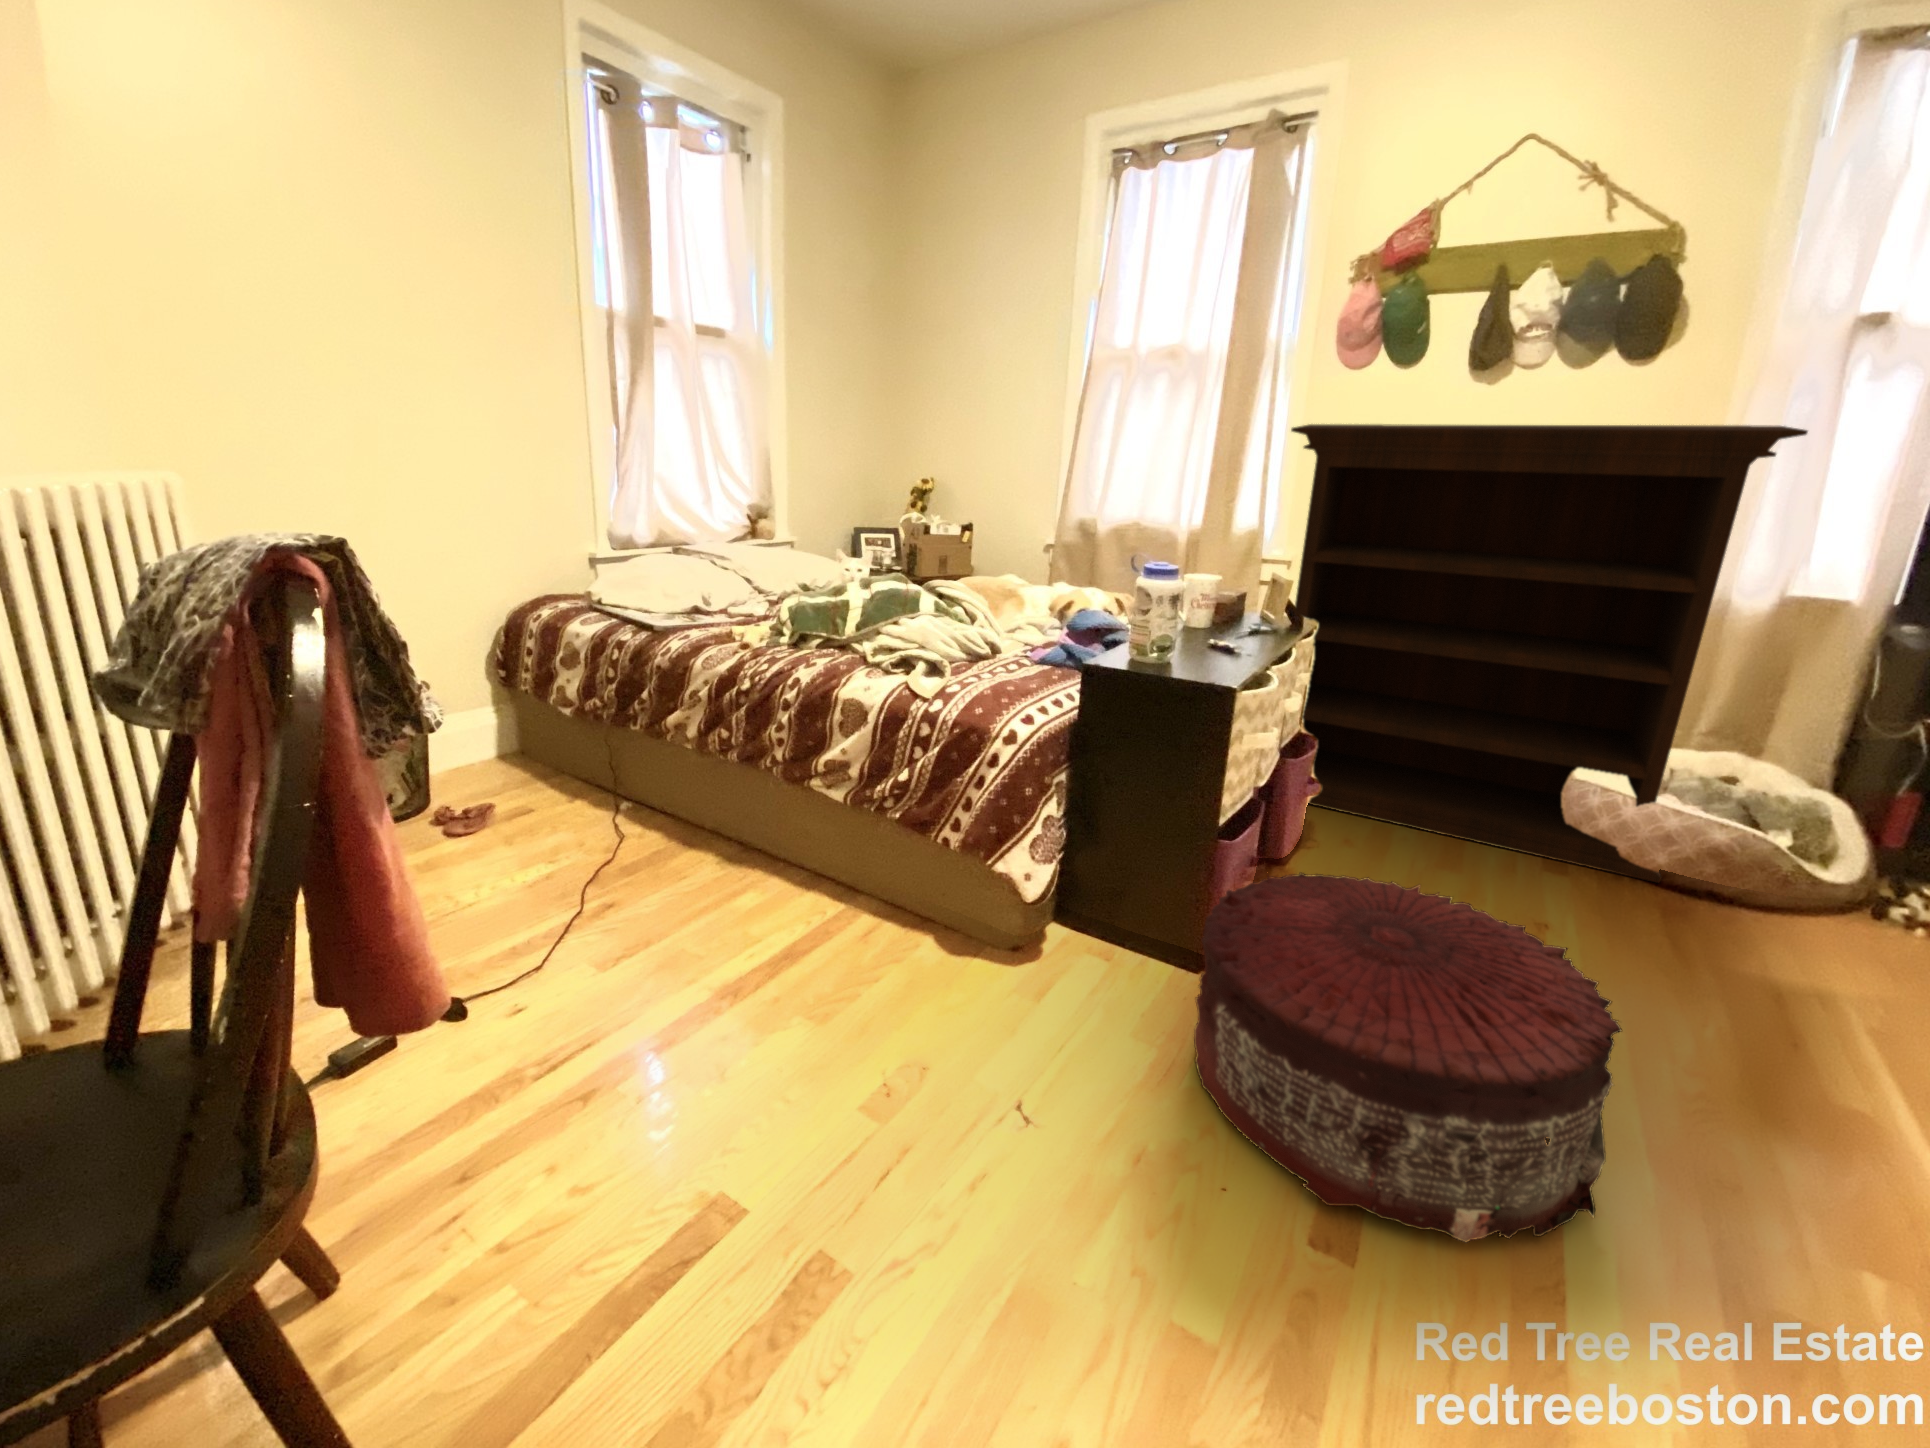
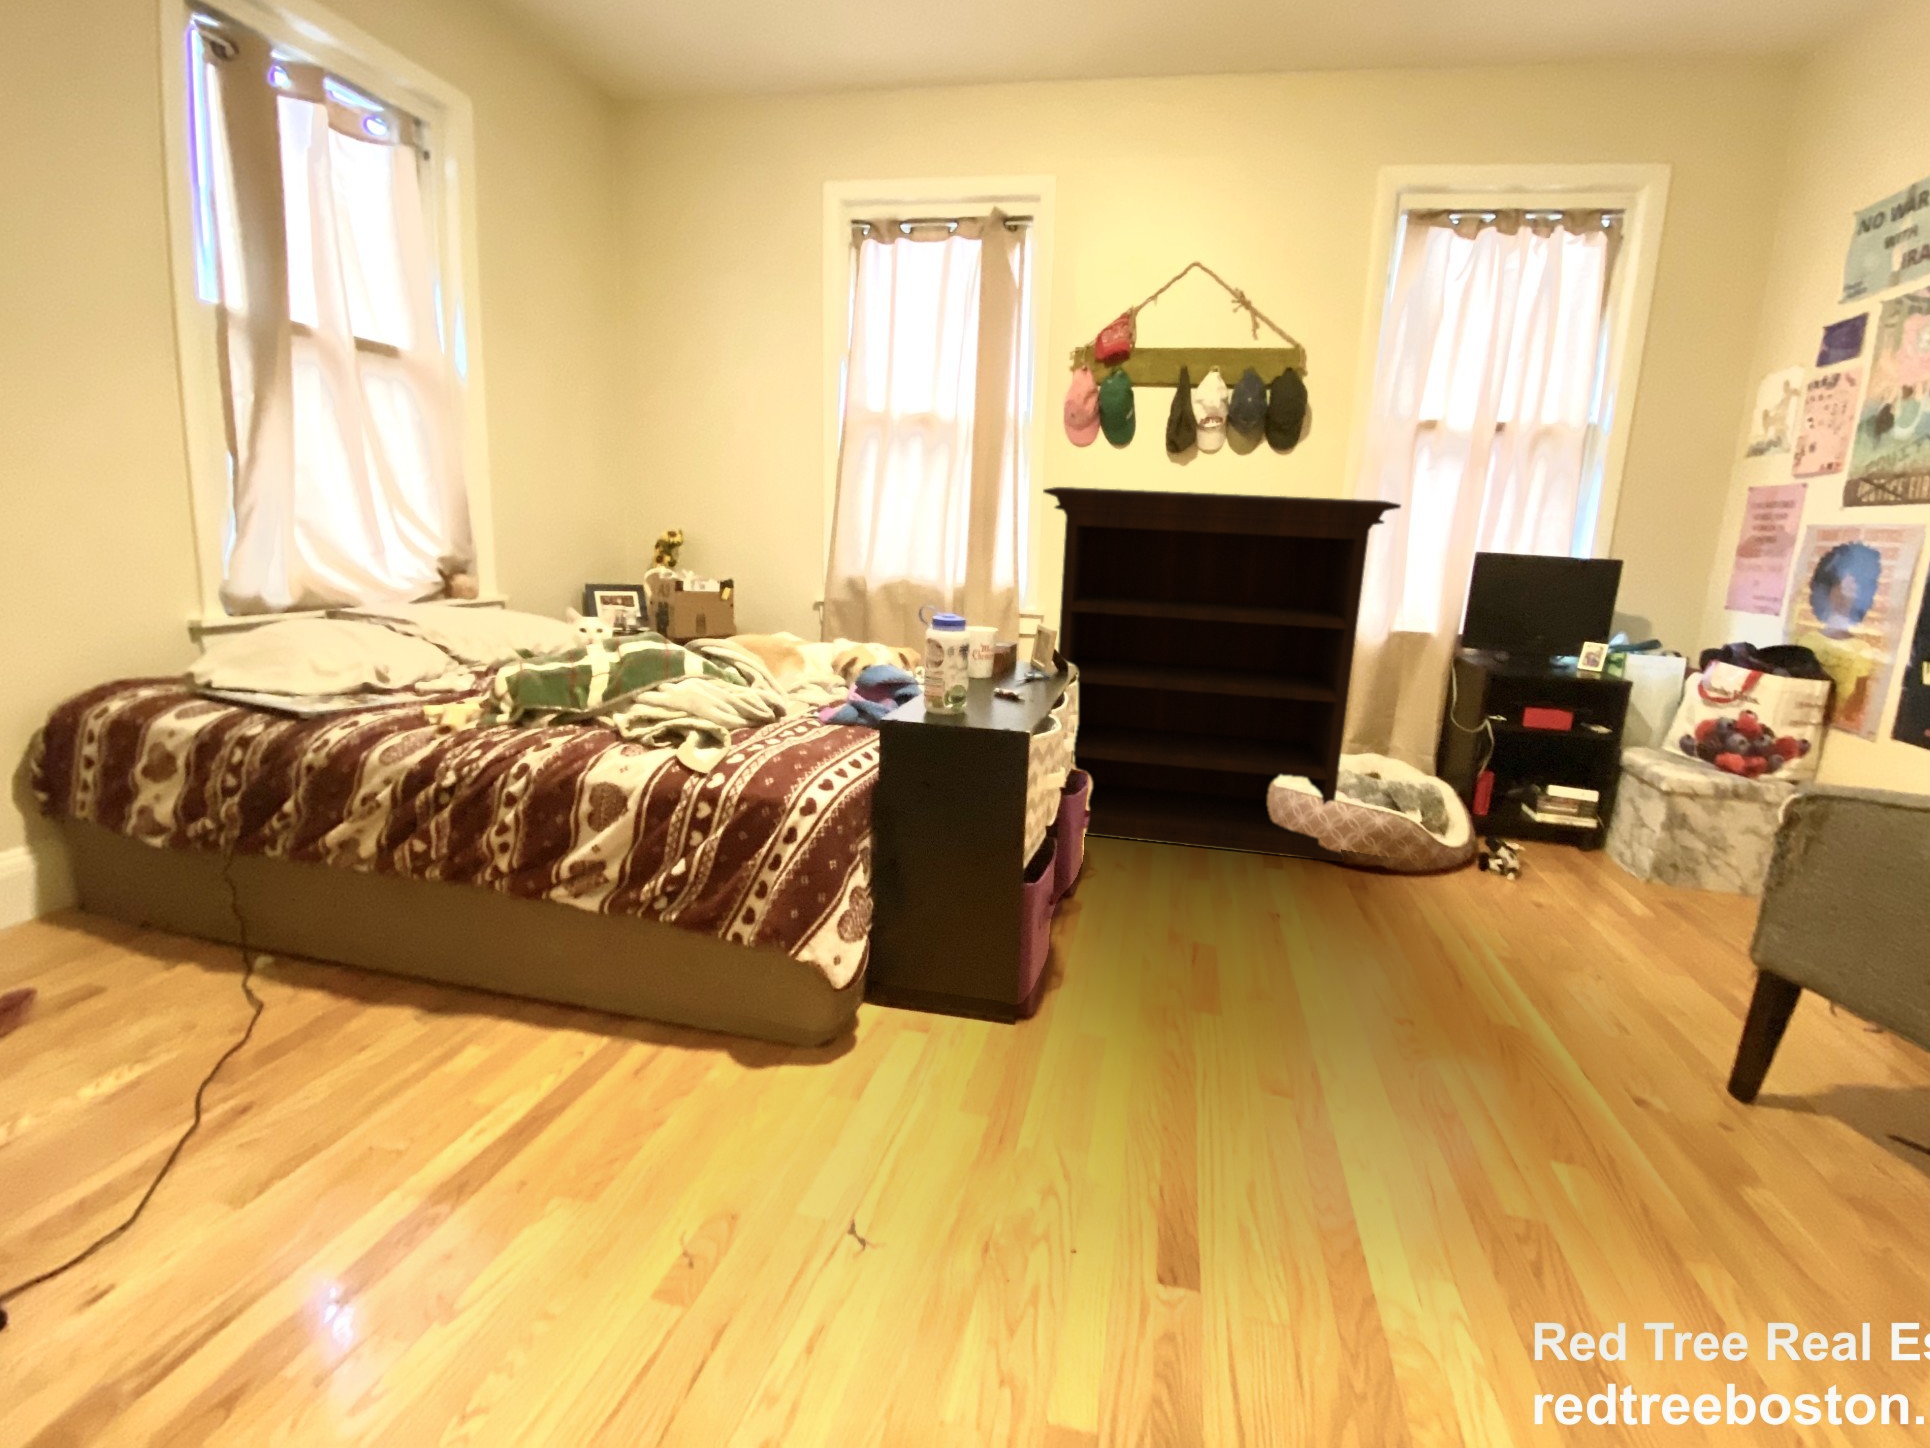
pouf: present [1194,873,1621,1243] -> none [1028,899,1383,1251]

